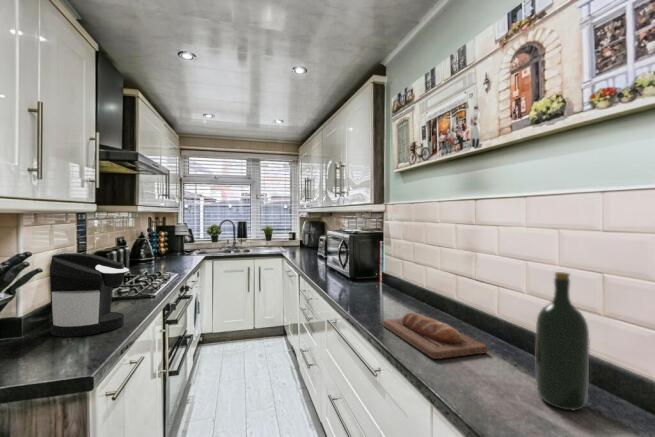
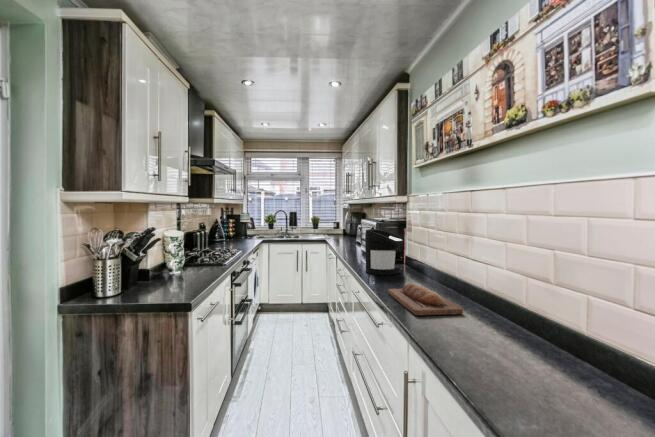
coffee maker: present [50,253,129,337] -> present [365,229,402,275]
wine bottle: present [536,272,590,410] -> none [482,248,521,350]

